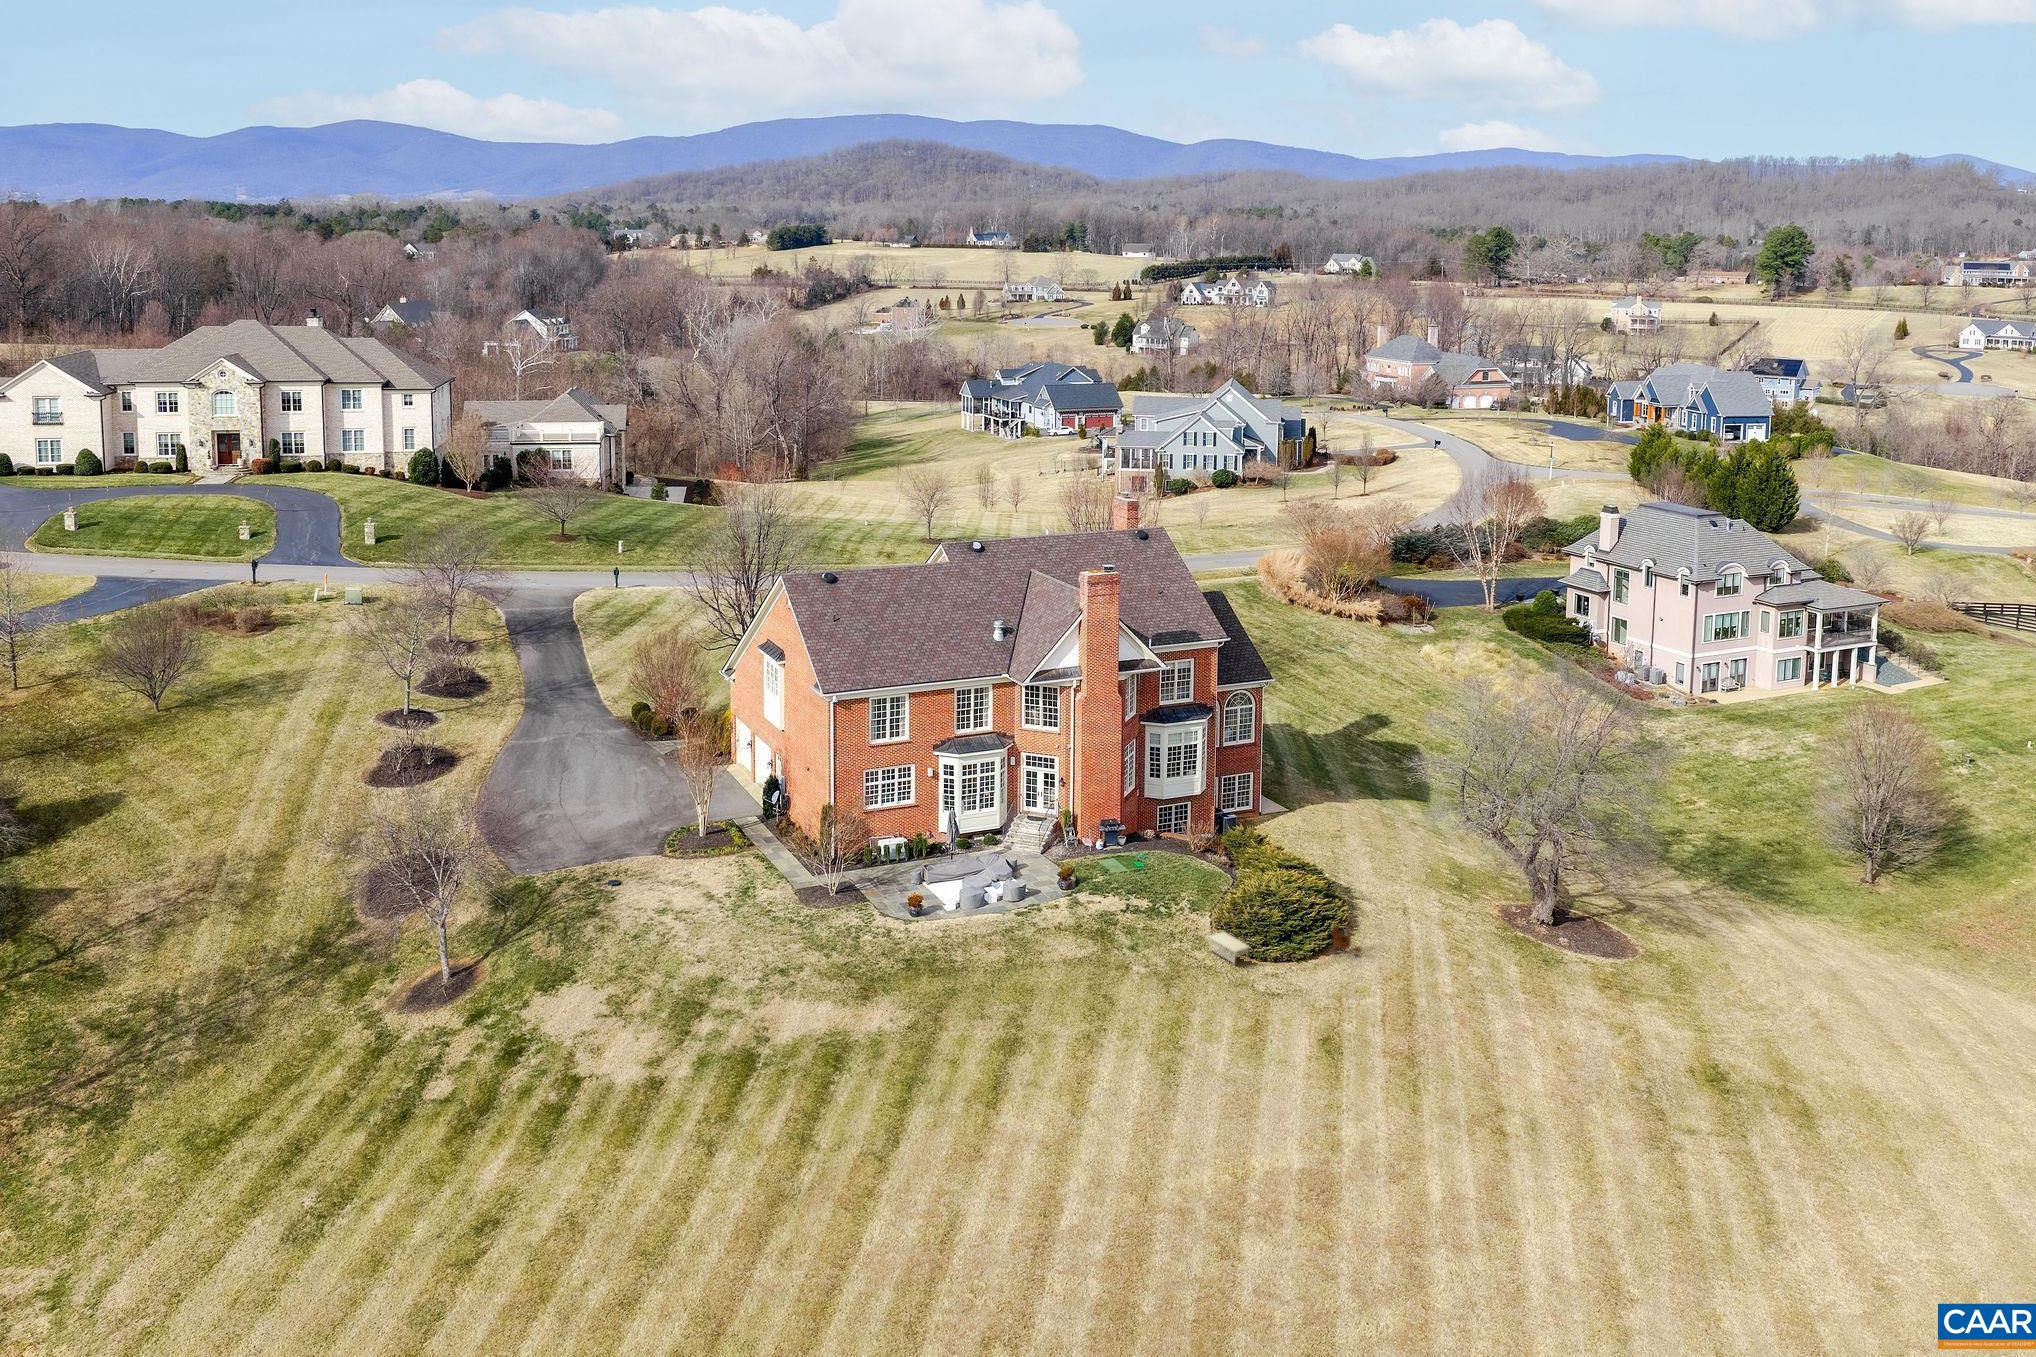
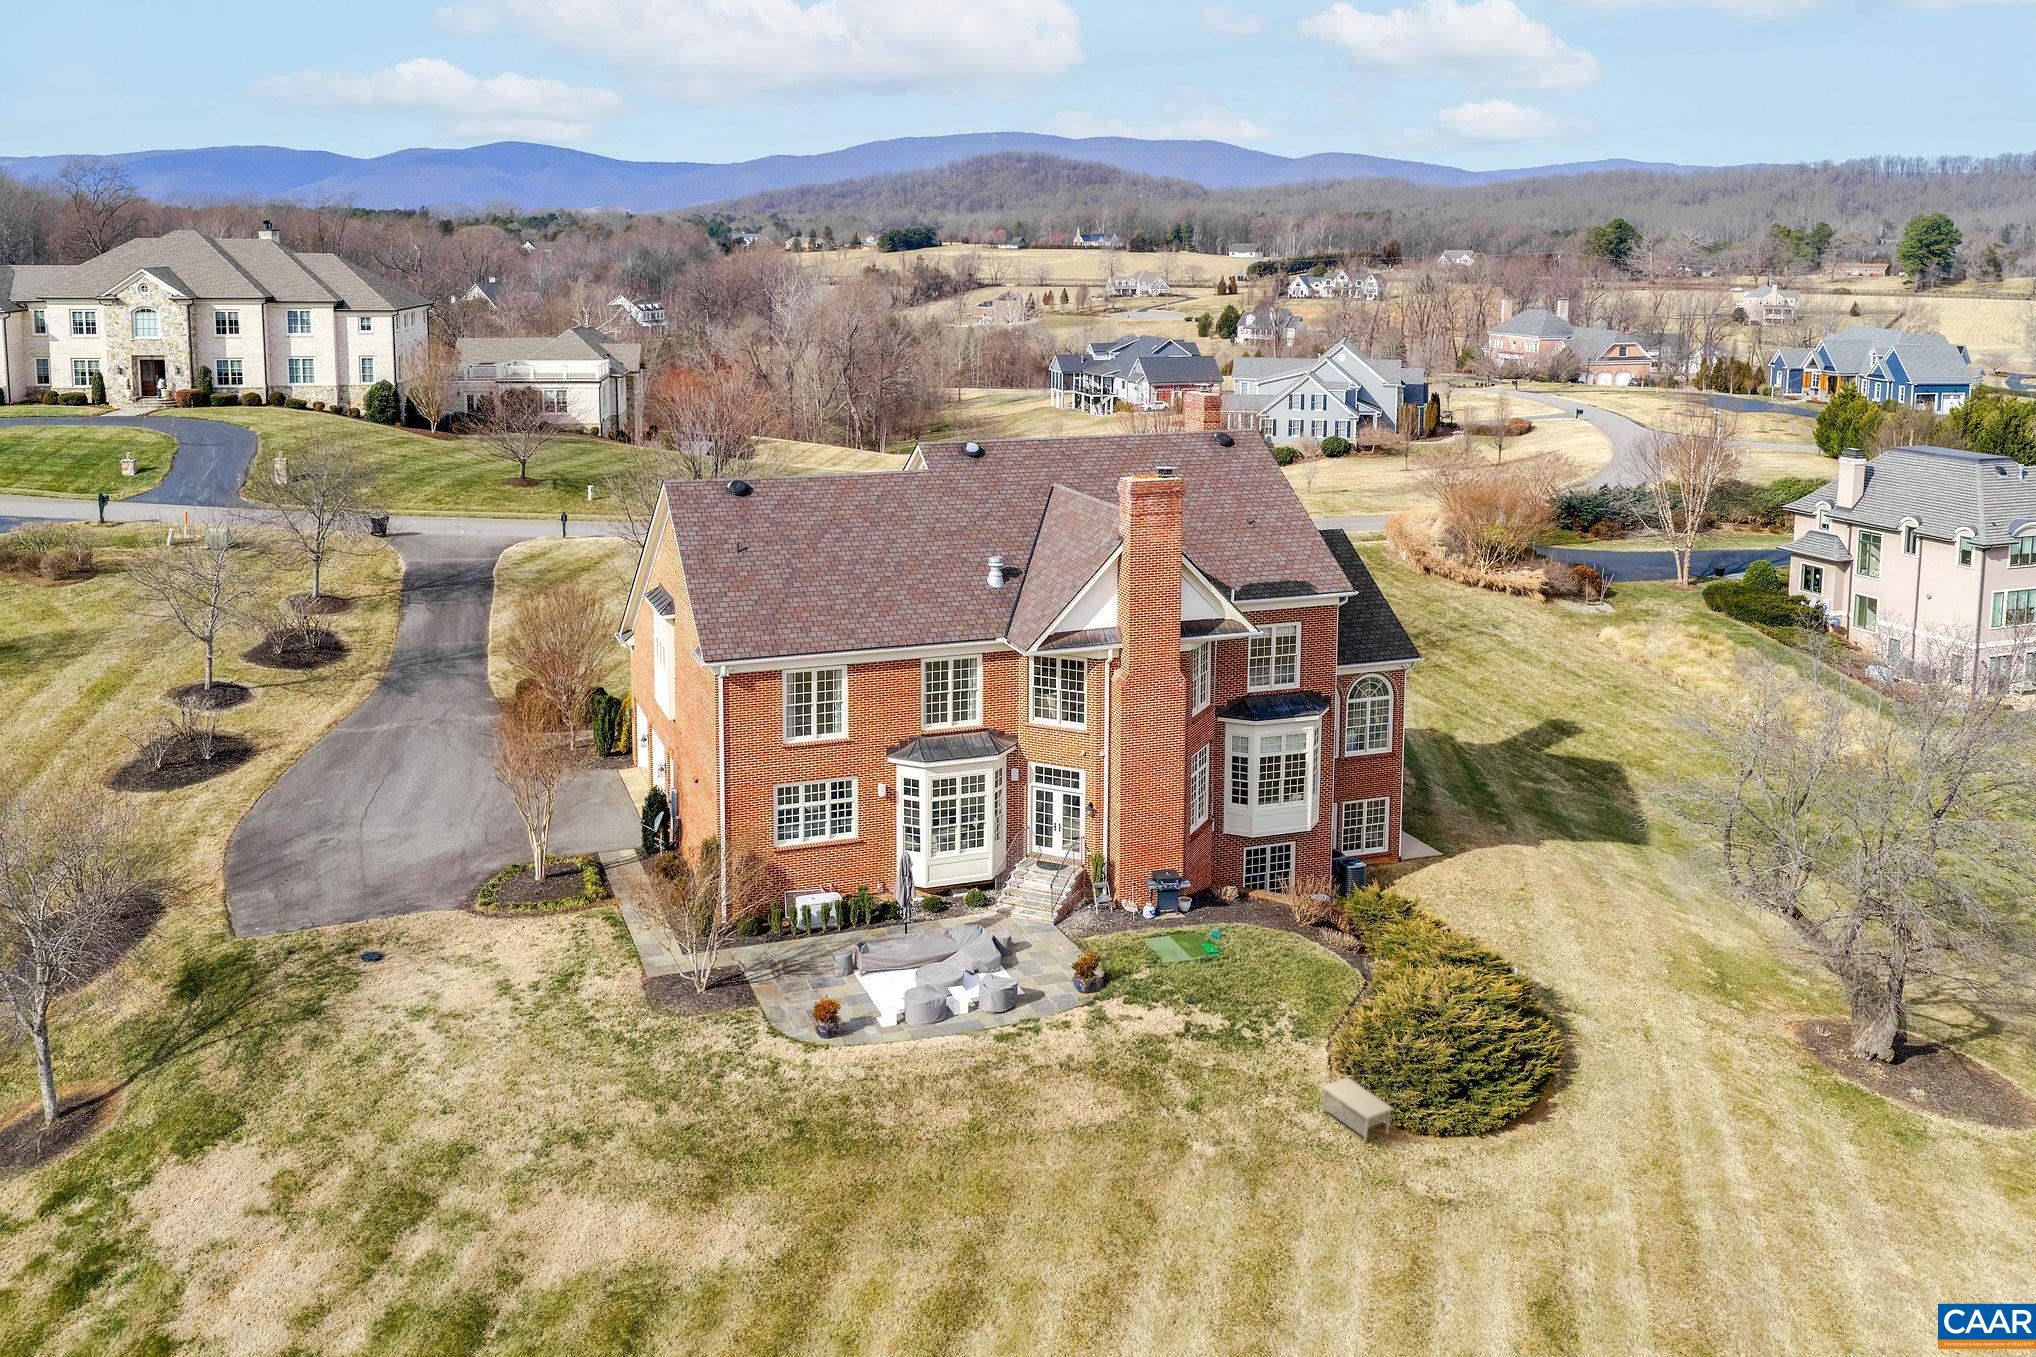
lounge chair: present [1332,927,1361,955] -> none [1535,1074,1587,1132]

